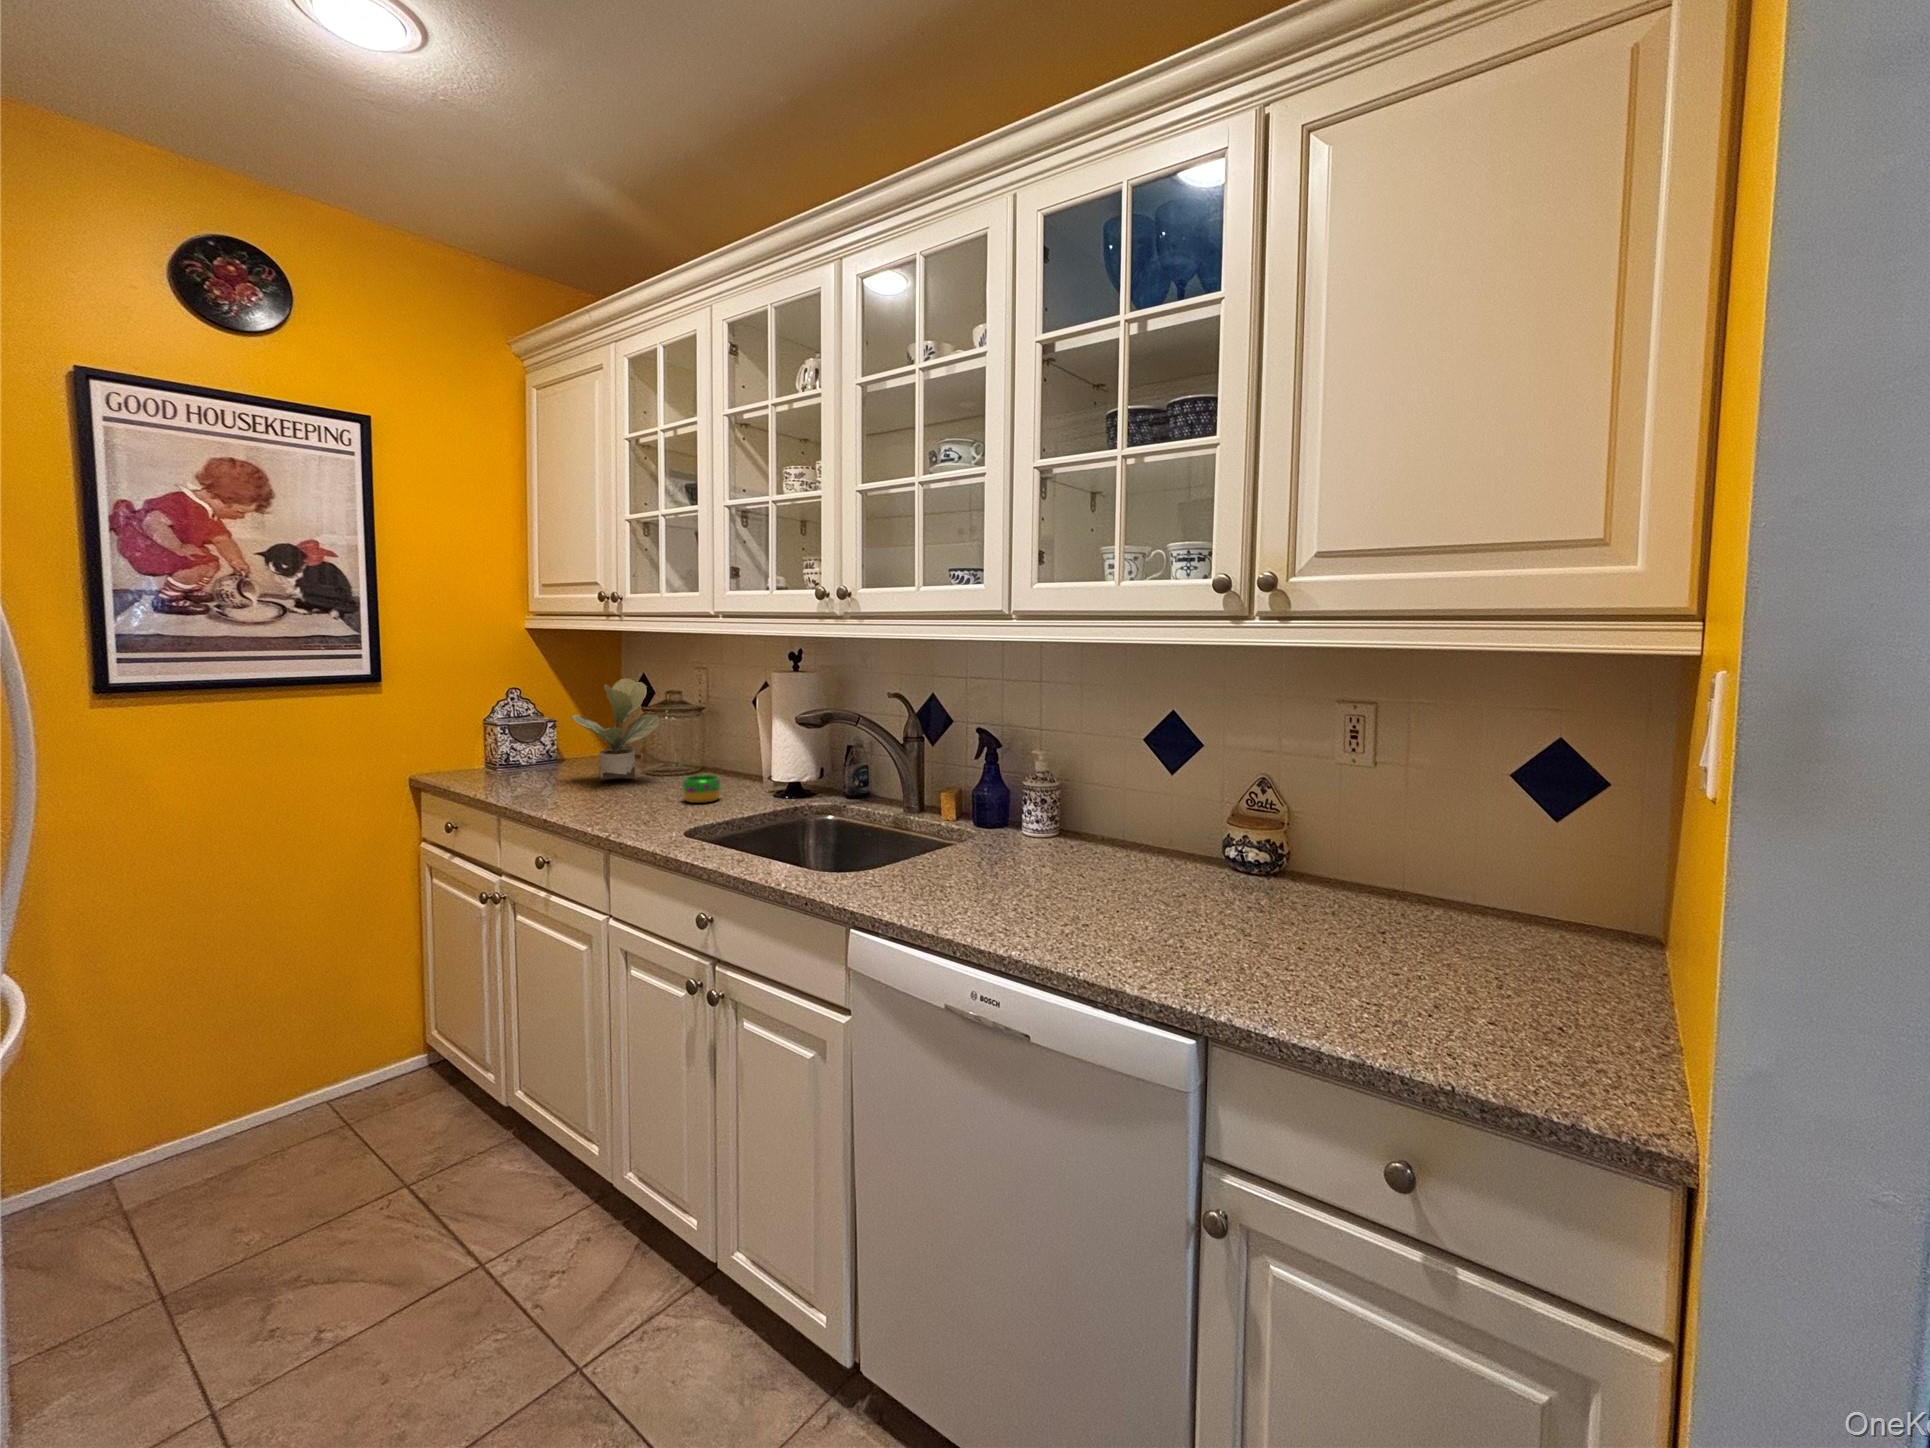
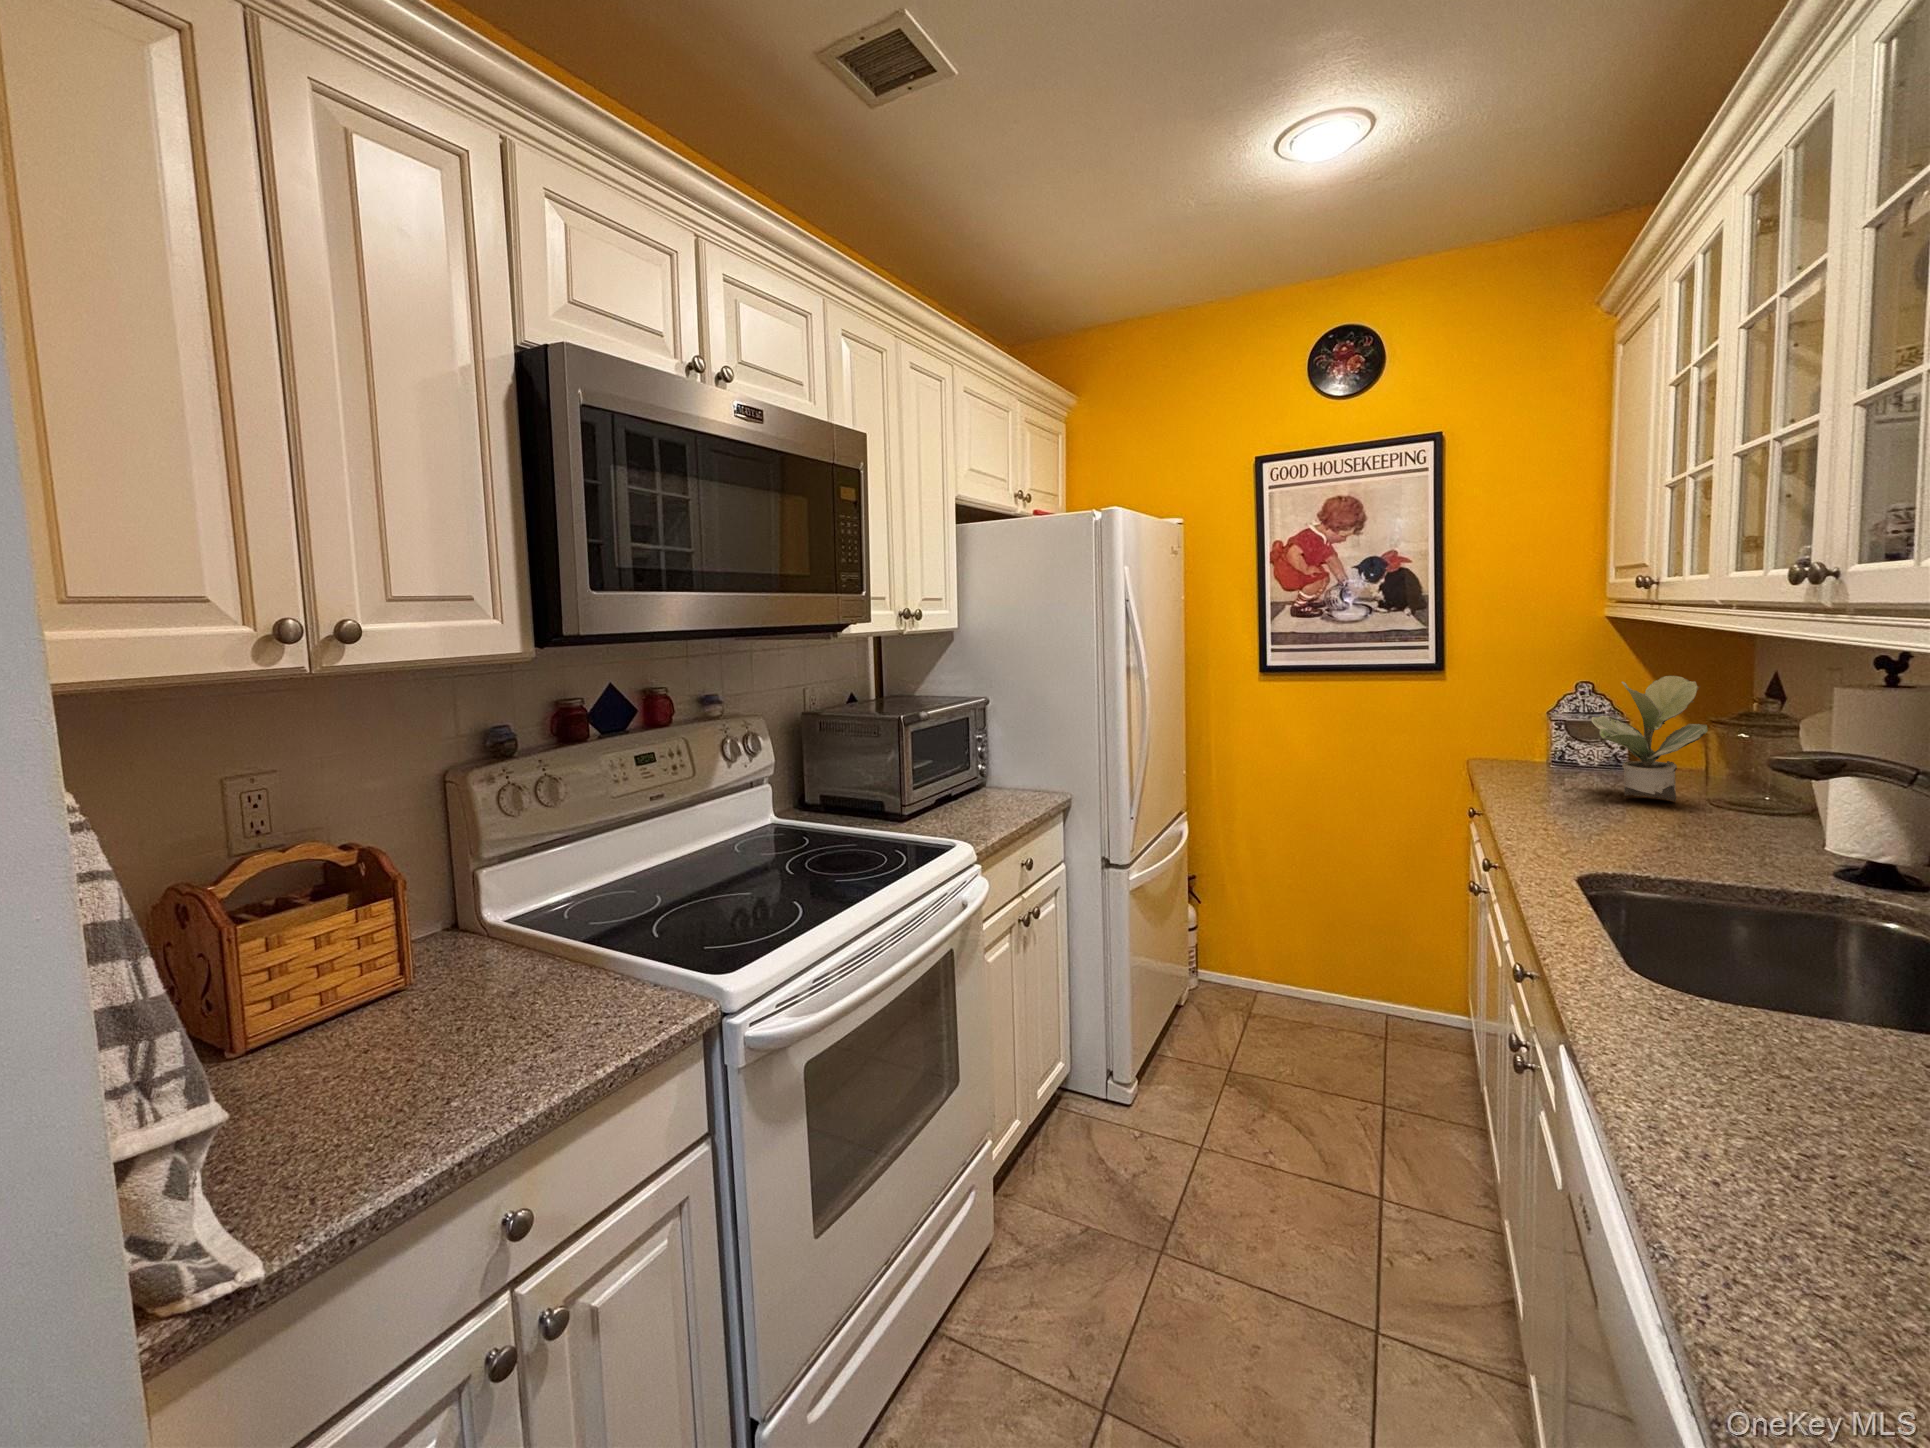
mug: present [682,775,721,803] -> none [1672,808,1749,849]

